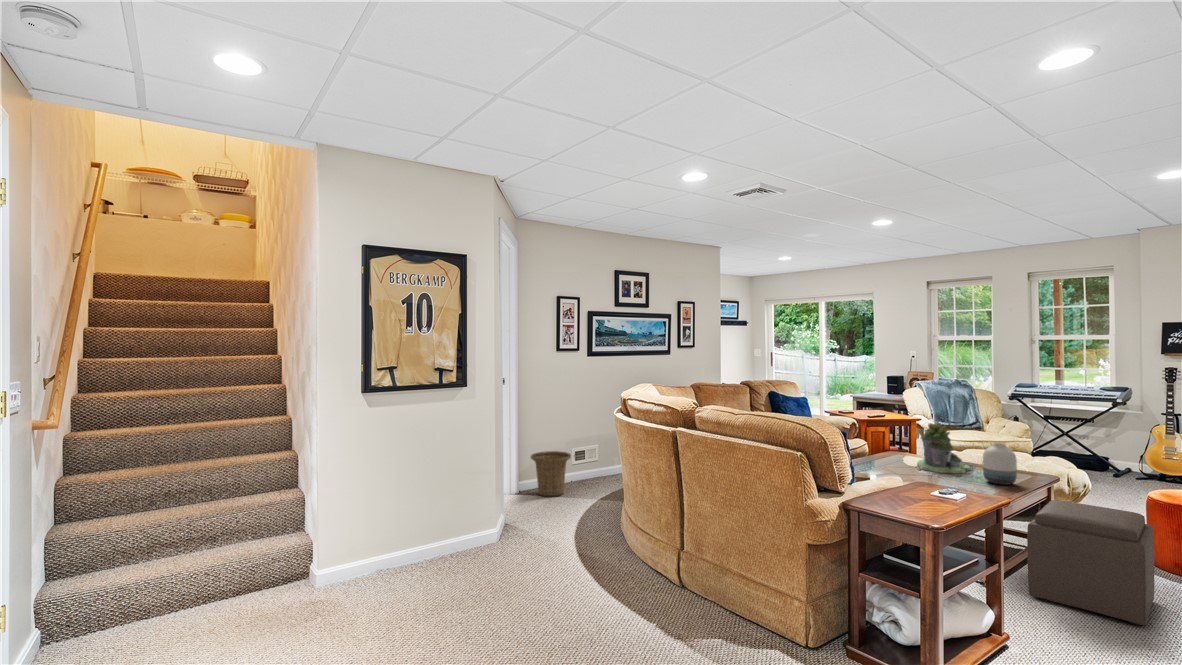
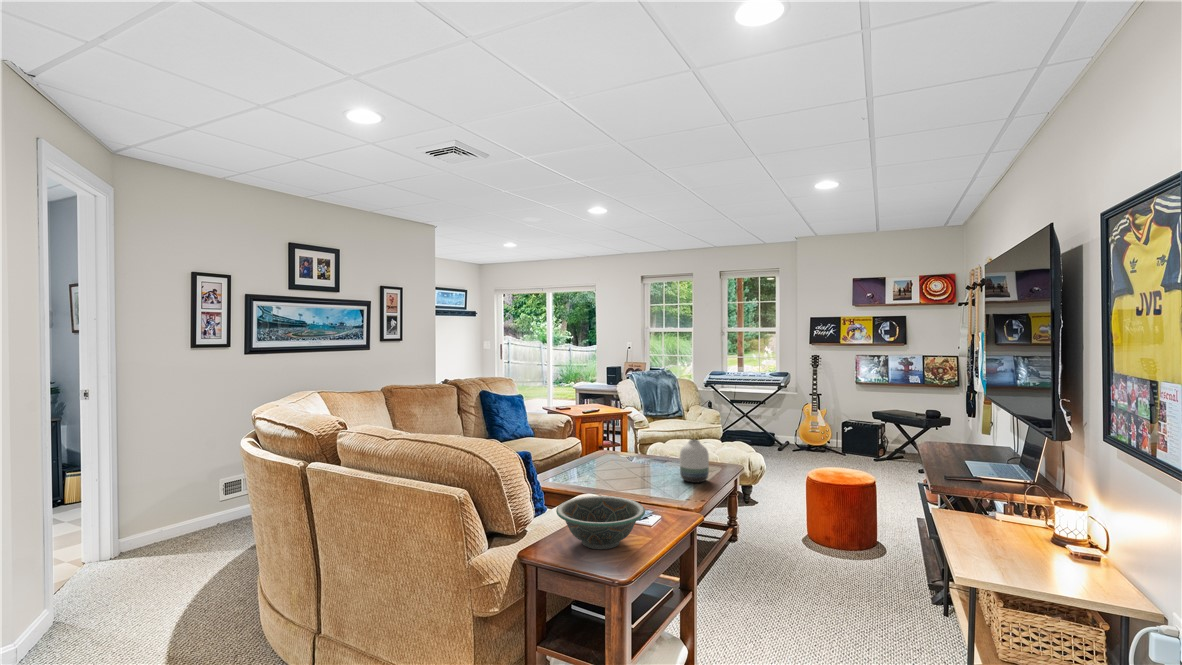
succulent planter: present [917,423,971,474] -> none [622,420,670,473]
basket: present [531,451,571,497] -> none [138,487,208,555]
decorative bowl: none [873,470,955,509] -> present [556,496,645,549]
ottoman: present [1027,500,1154,625] -> none [717,496,816,619]

